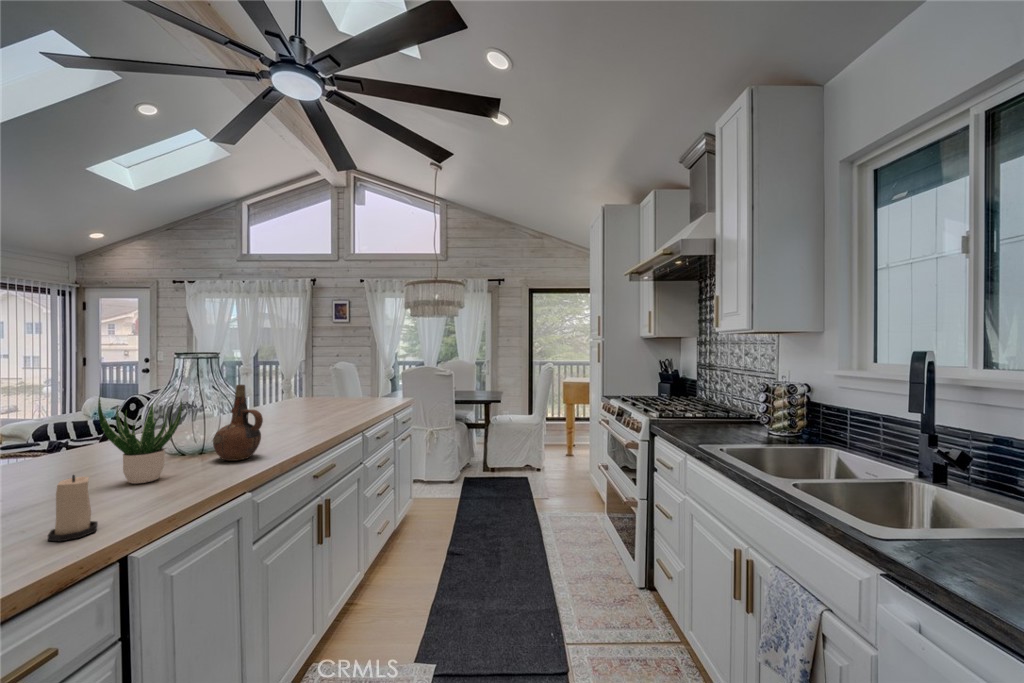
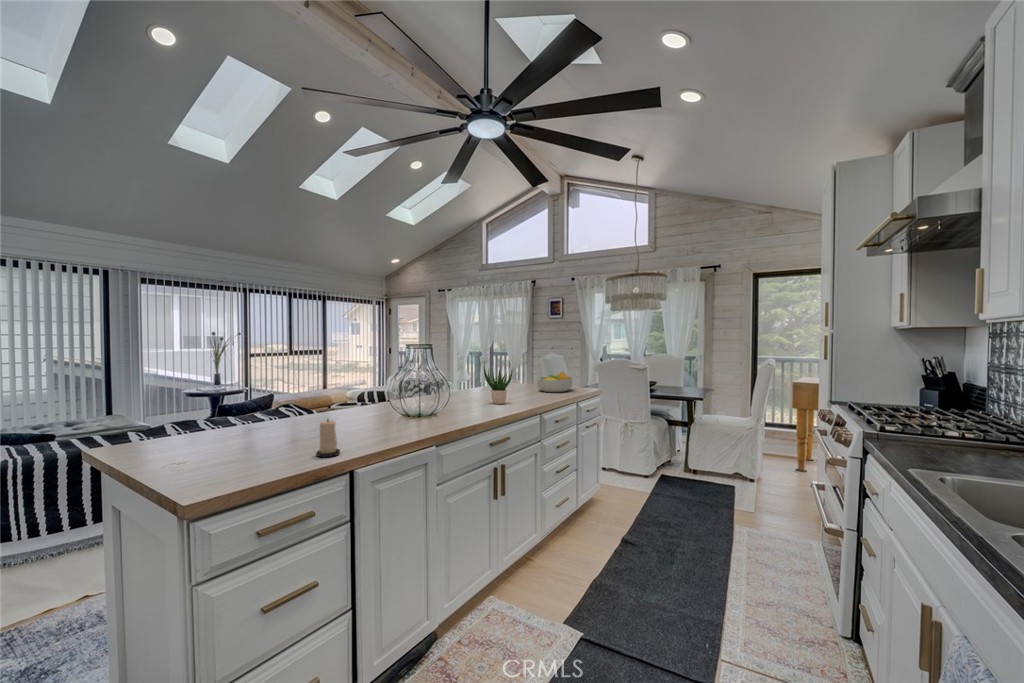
fruit bowl: none [343,381,383,405] -> present [537,372,573,392]
ceramic pitcher: present [213,385,263,461] -> none [420,368,451,425]
potted plant: present [98,396,182,484] -> present [484,364,513,404]

